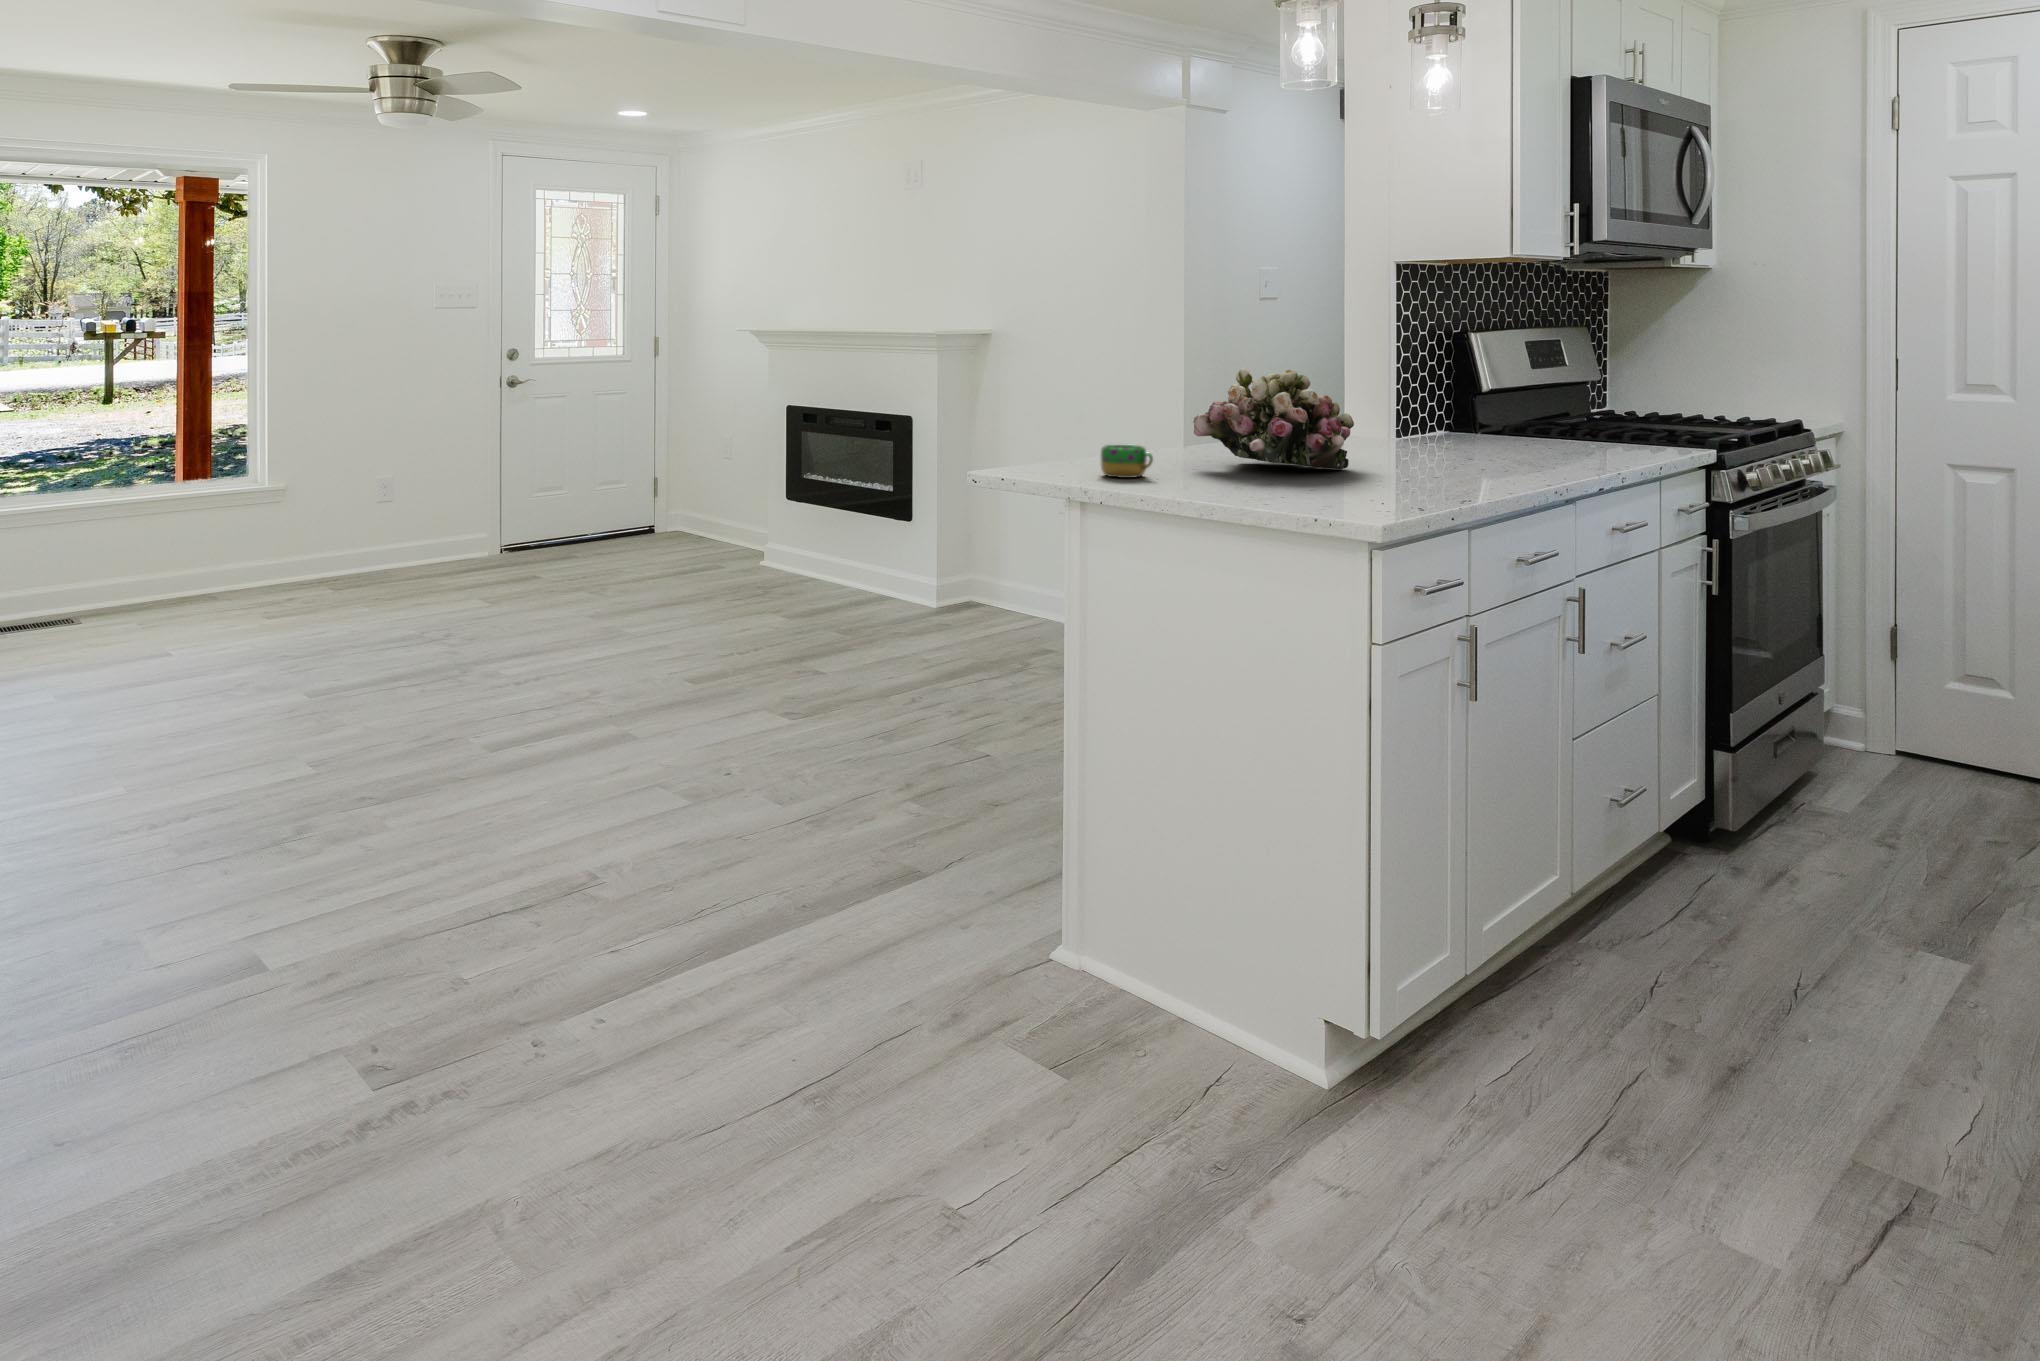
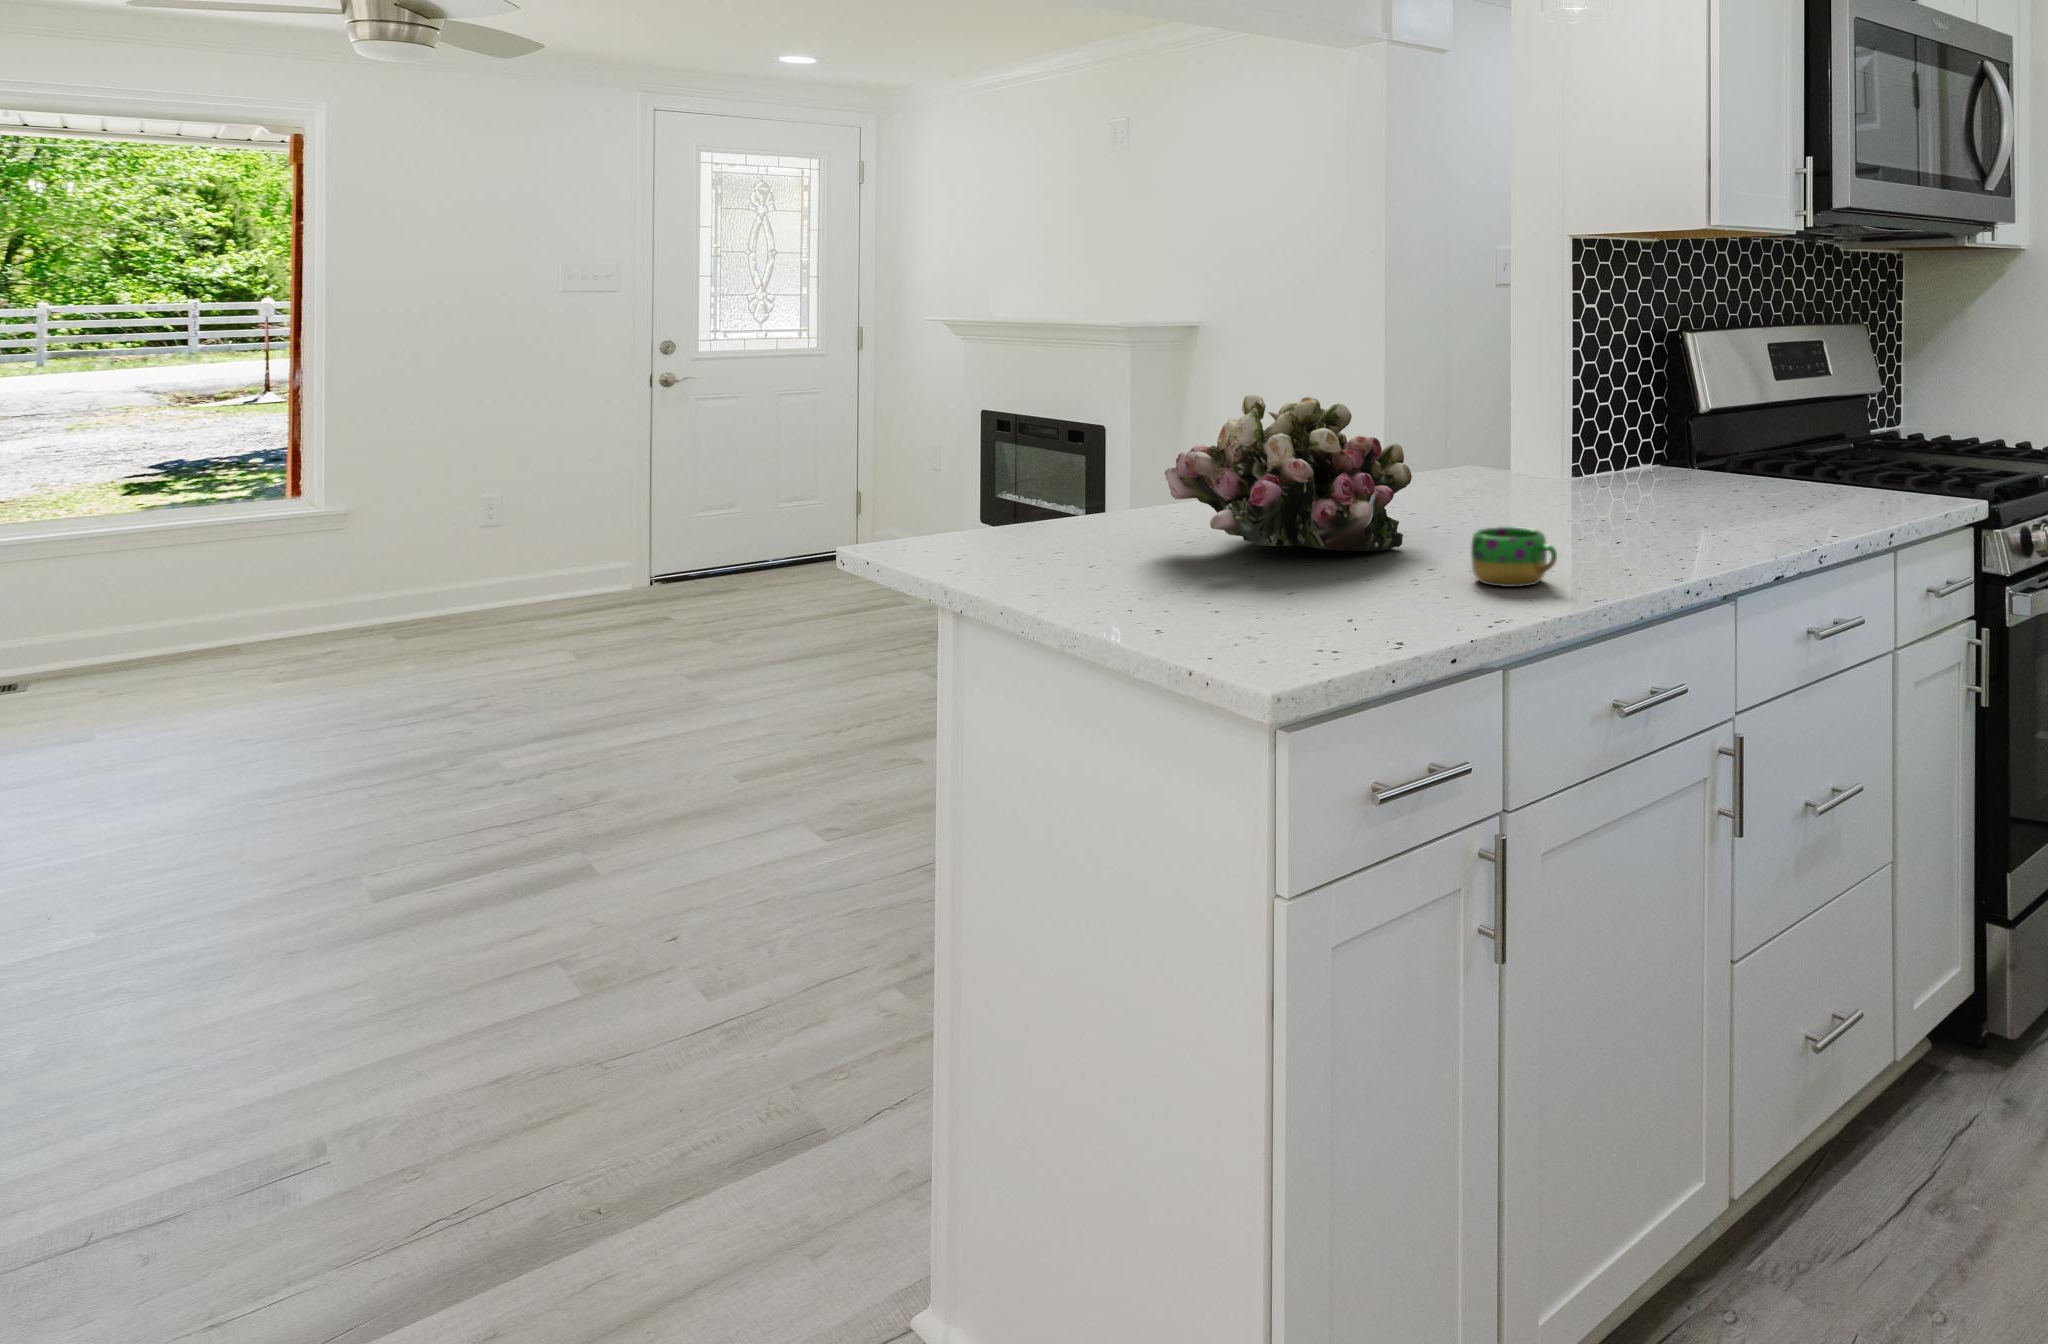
mug: present [1100,445,1153,478] -> present [1471,527,1557,587]

